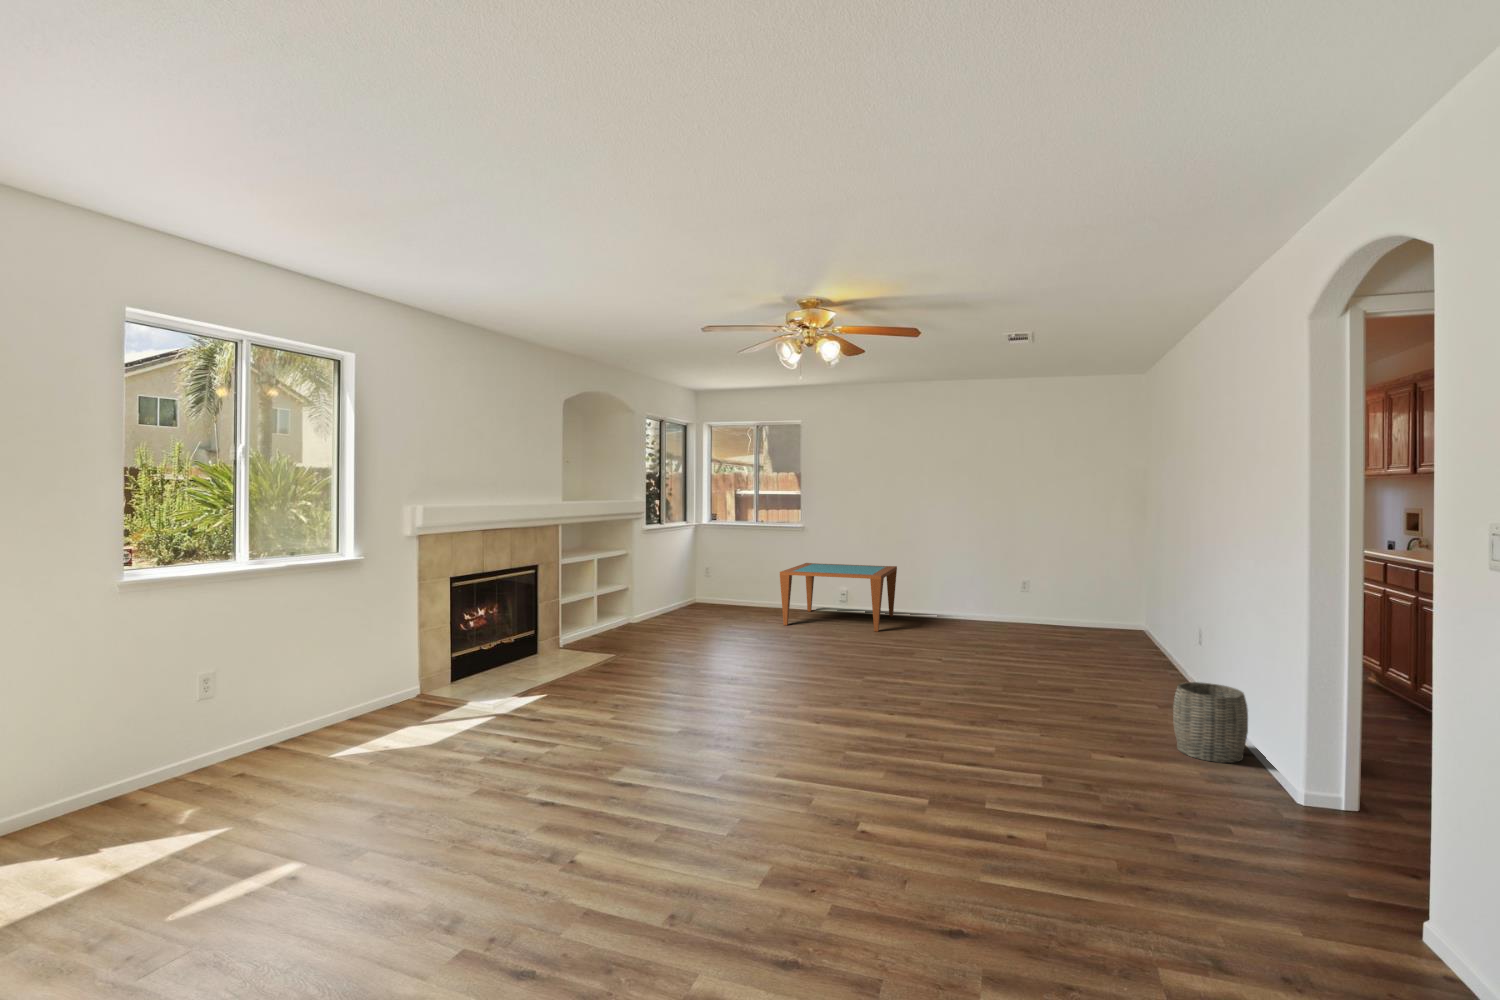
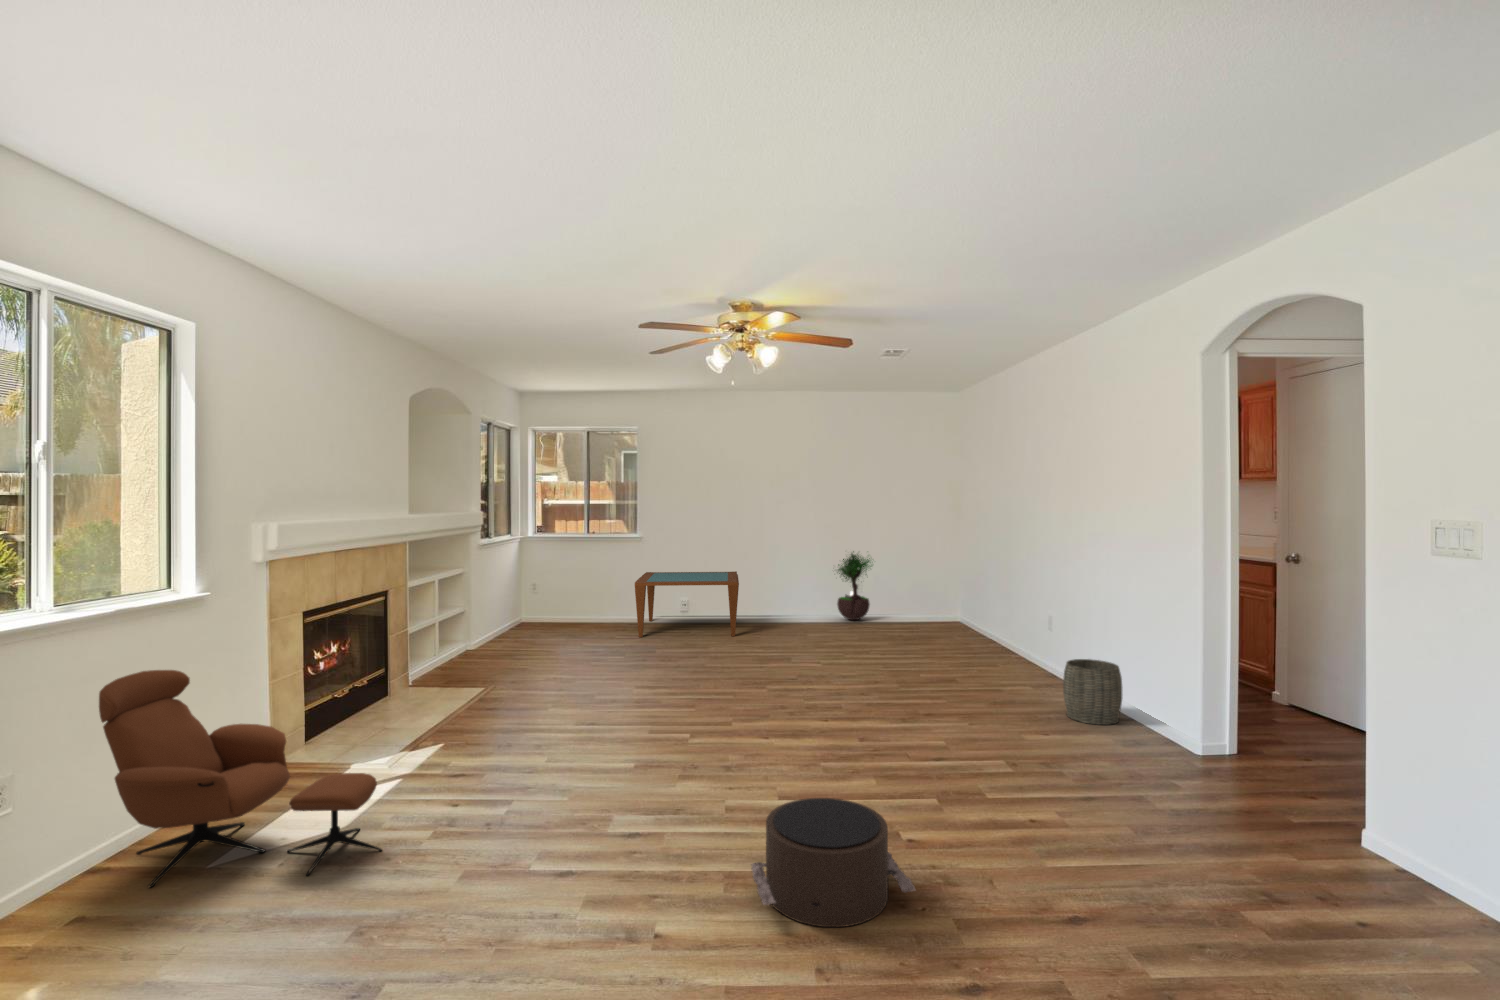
potted tree: none [997,544,1049,626] -> present [837,551,872,620]
lounge chair: none [270,610,443,773] -> present [99,670,382,888]
pouf: none [657,772,810,888] -> present [751,798,915,927]

